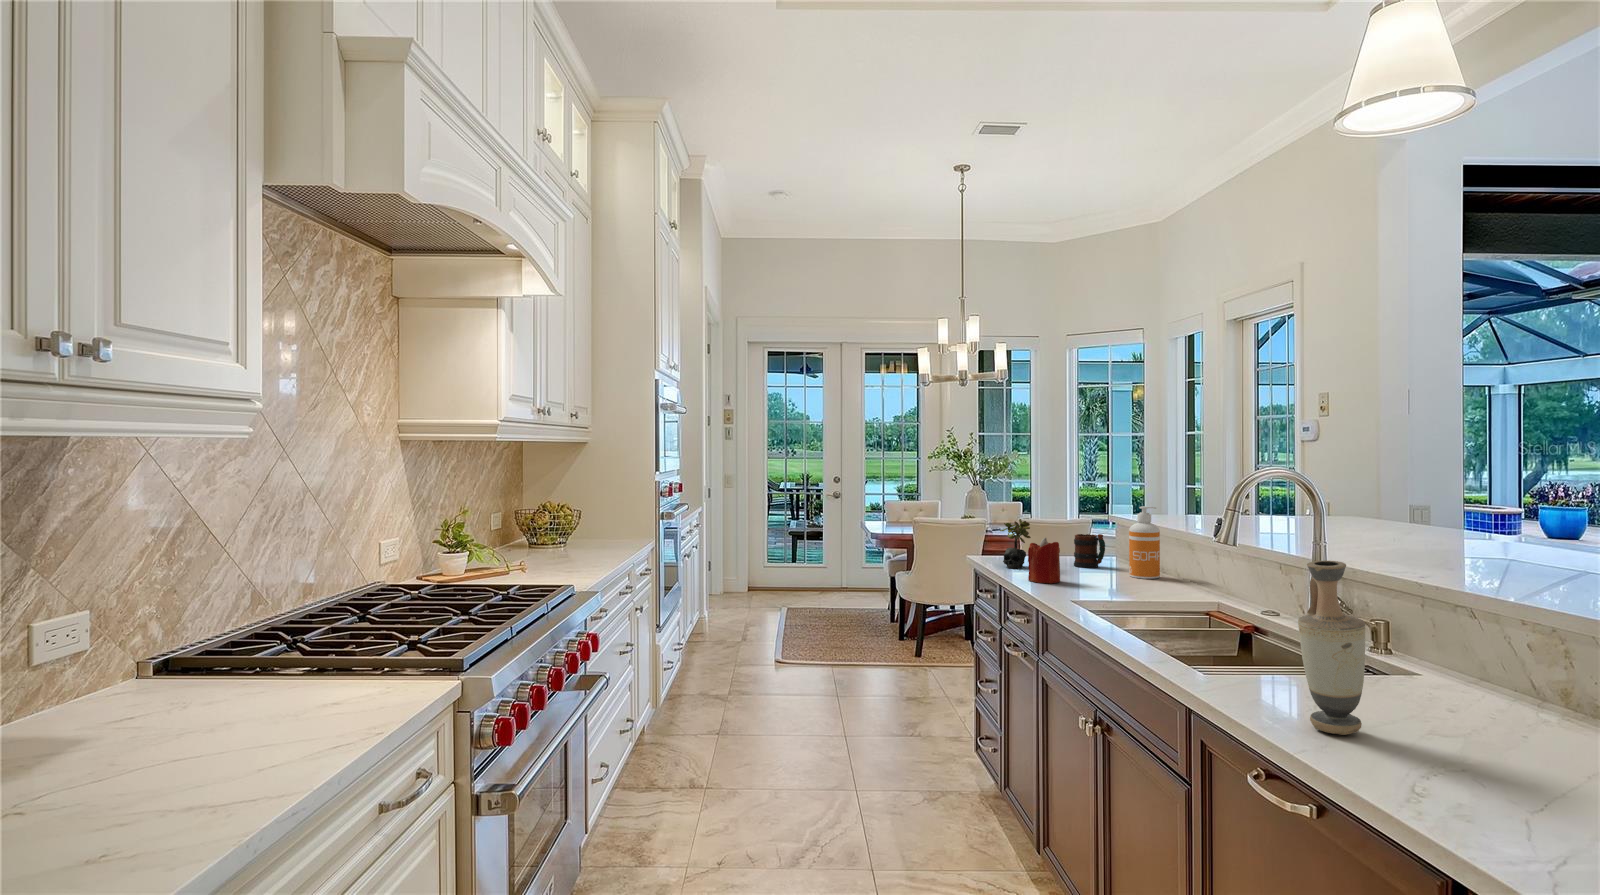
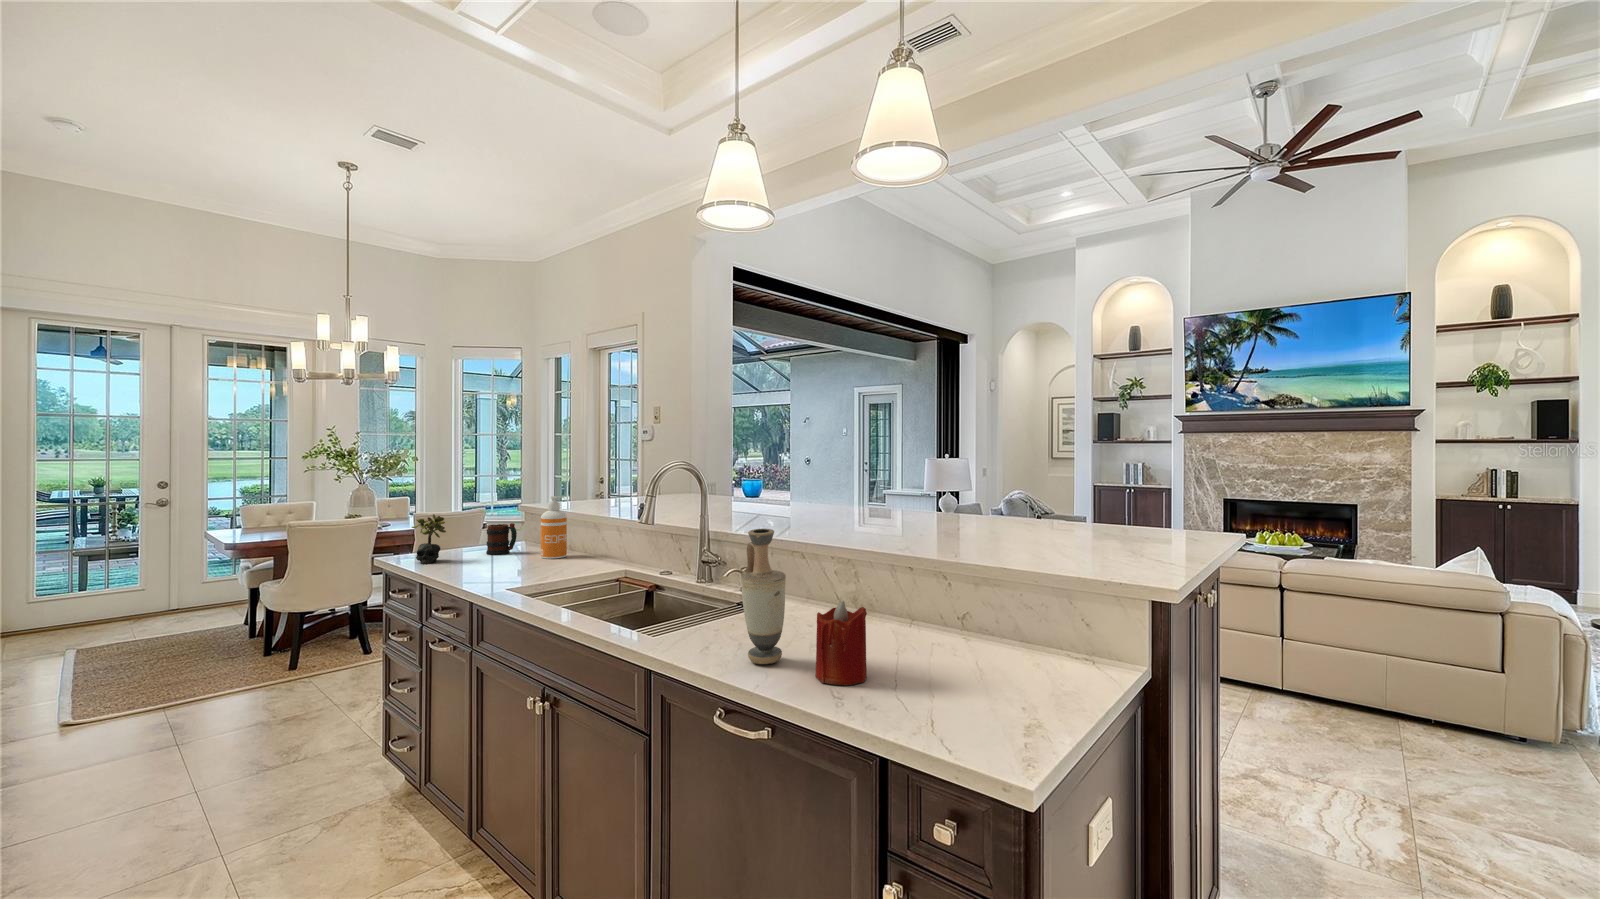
candle: present [1028,538,1060,583] -> present [816,601,867,685]

